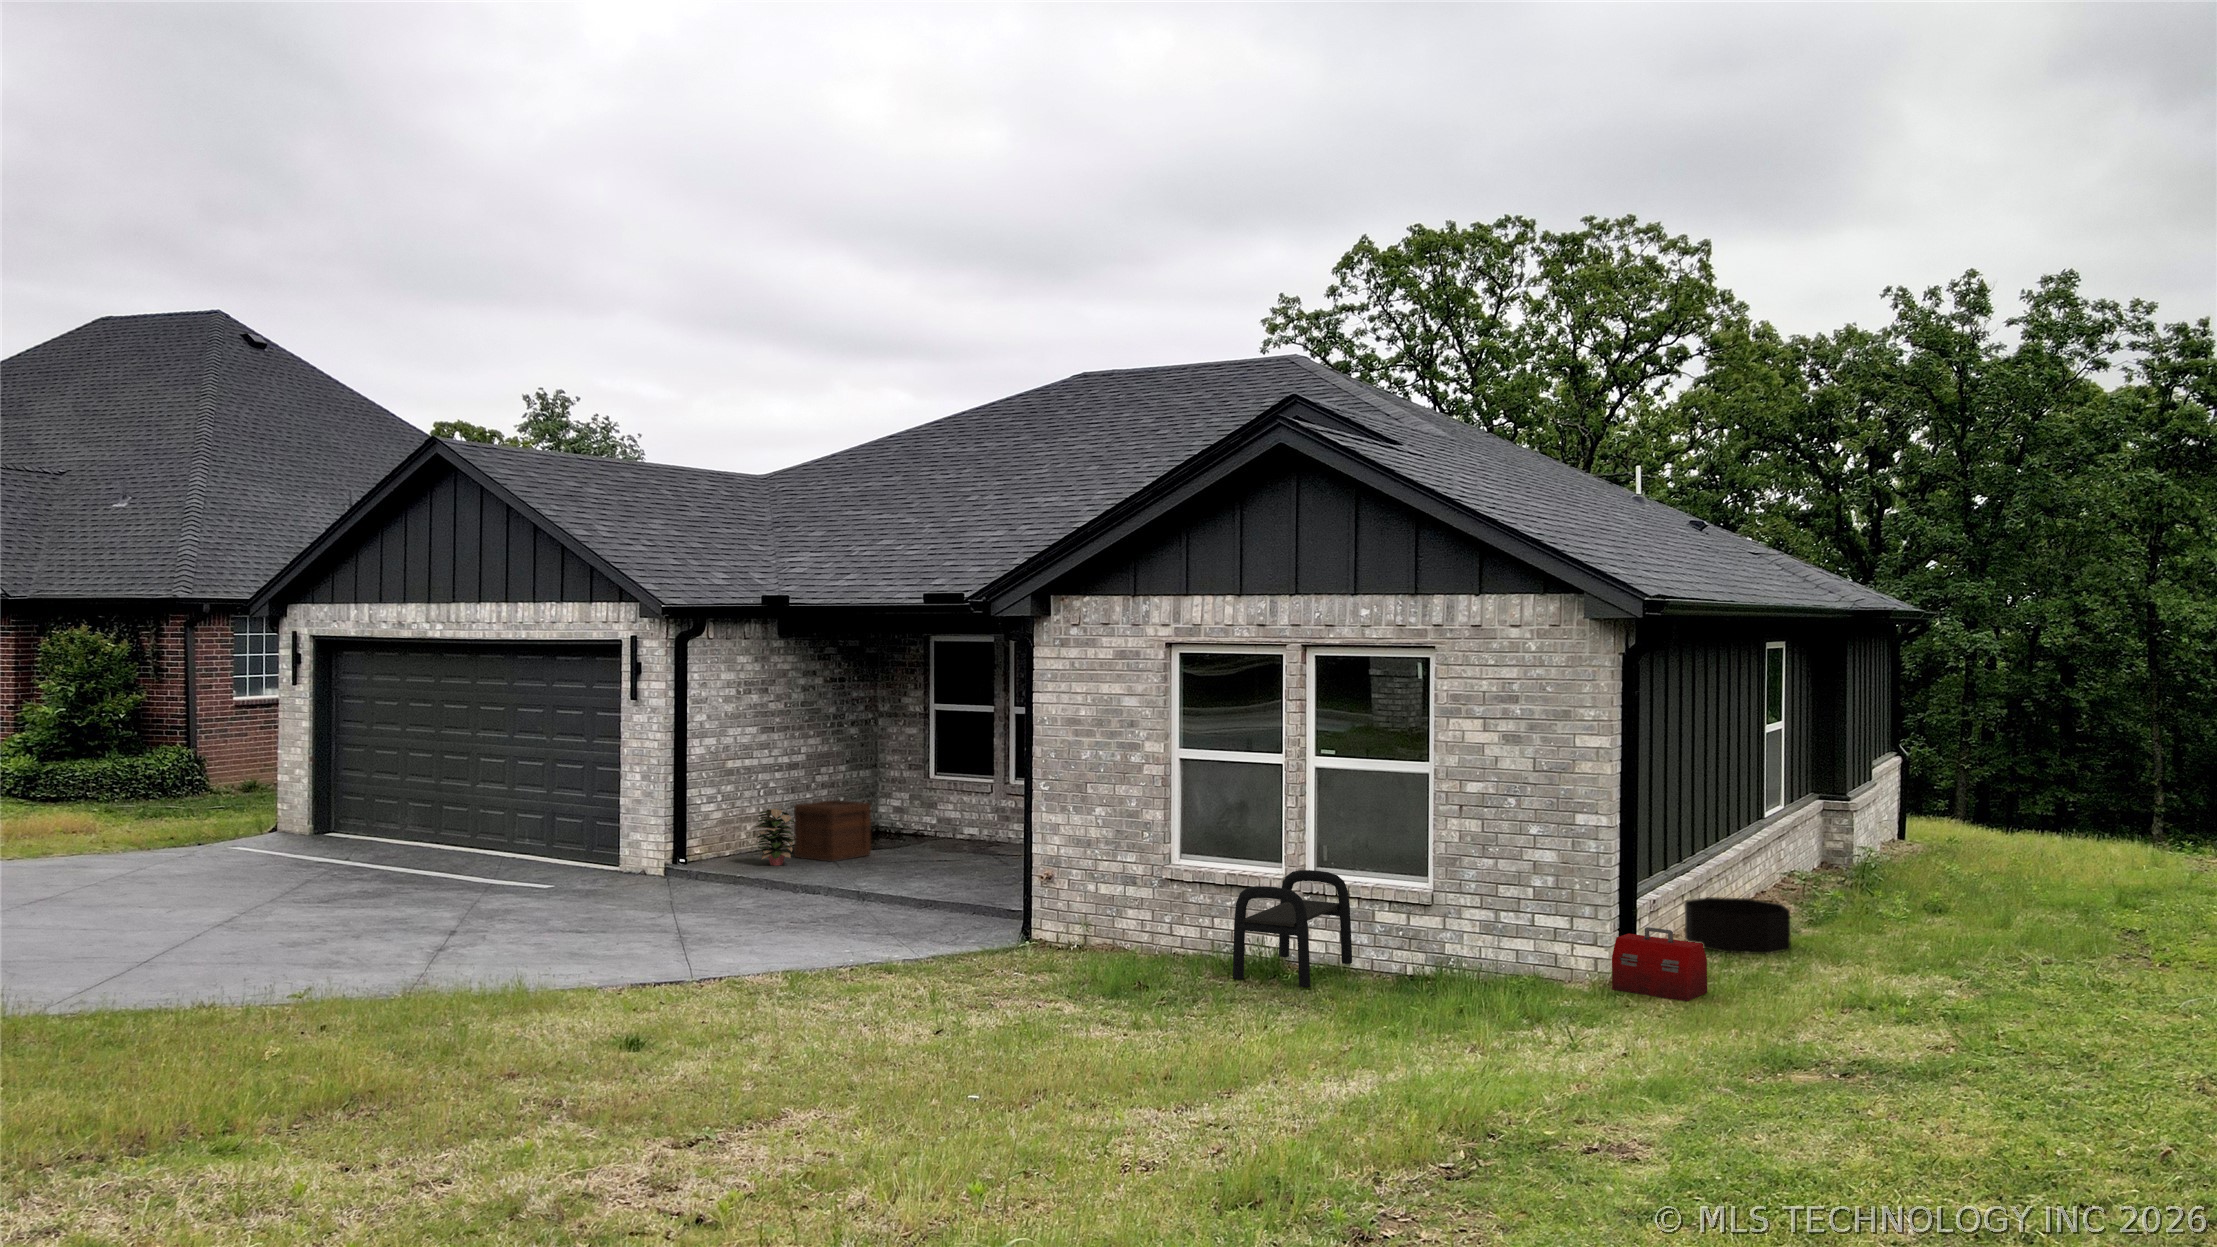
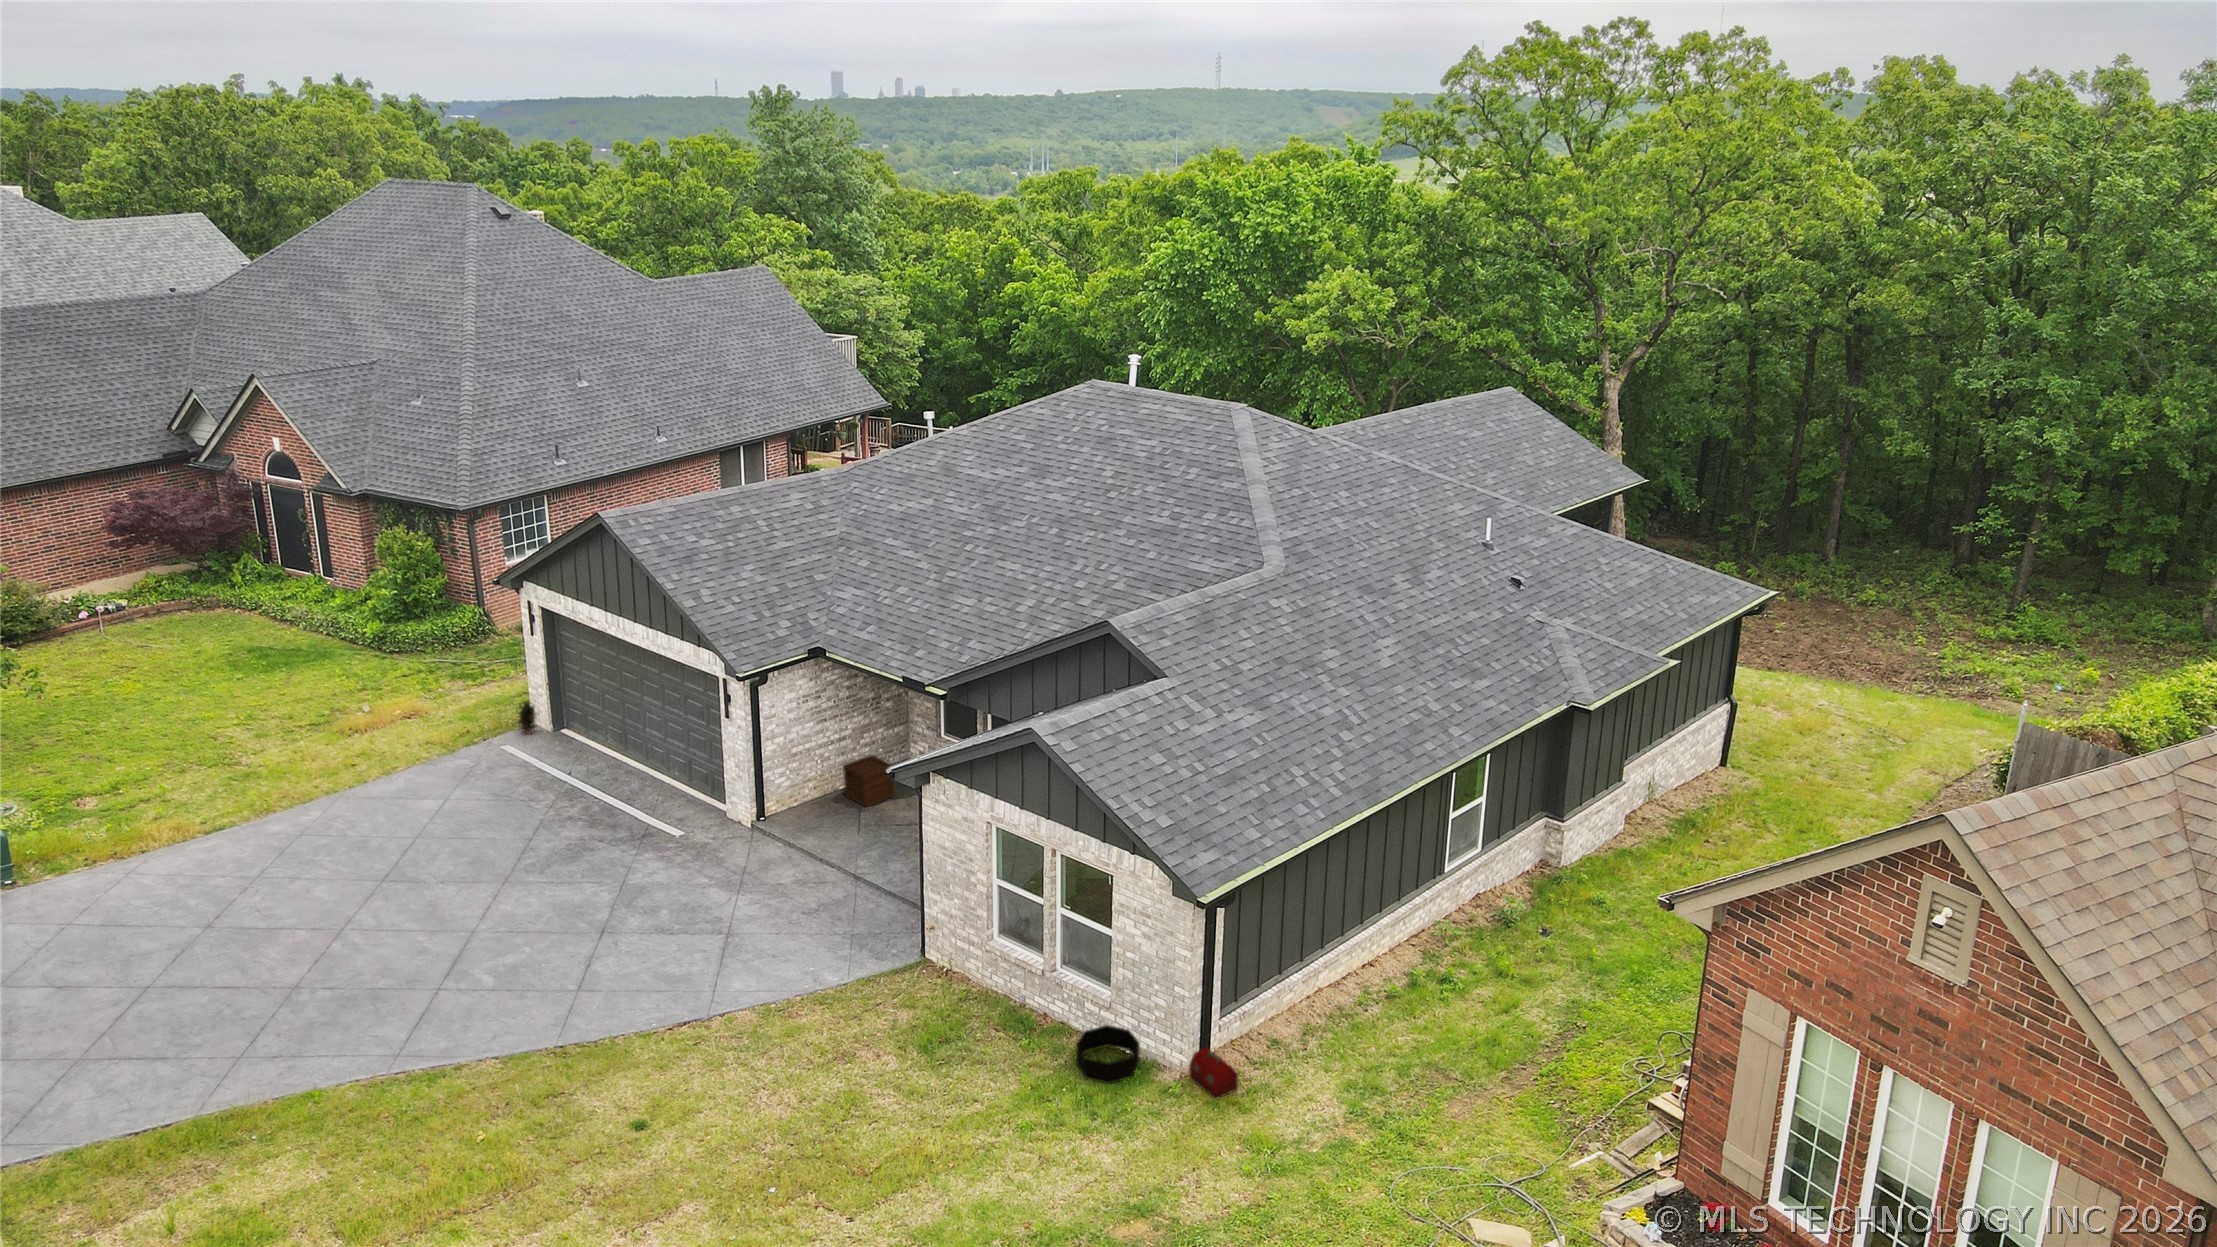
decorative plant: present [755,809,794,866] -> present [518,700,539,734]
bench: present [1233,870,1352,987] -> none [994,969,1074,1055]
basket: present [1685,897,1791,954] -> present [1076,1025,1140,1084]

